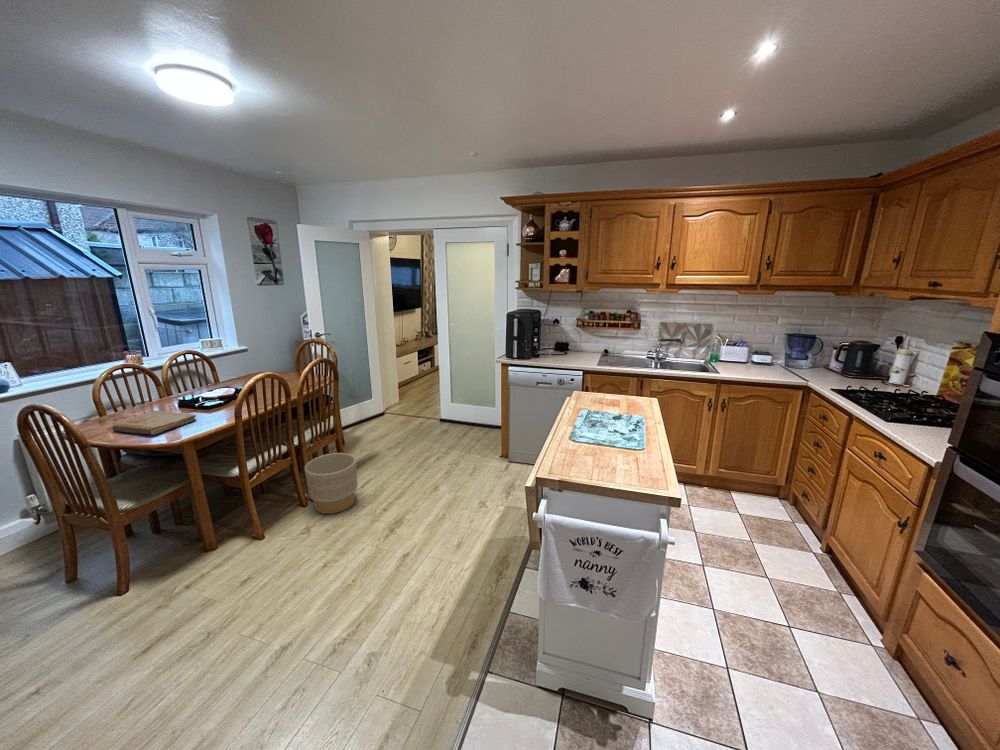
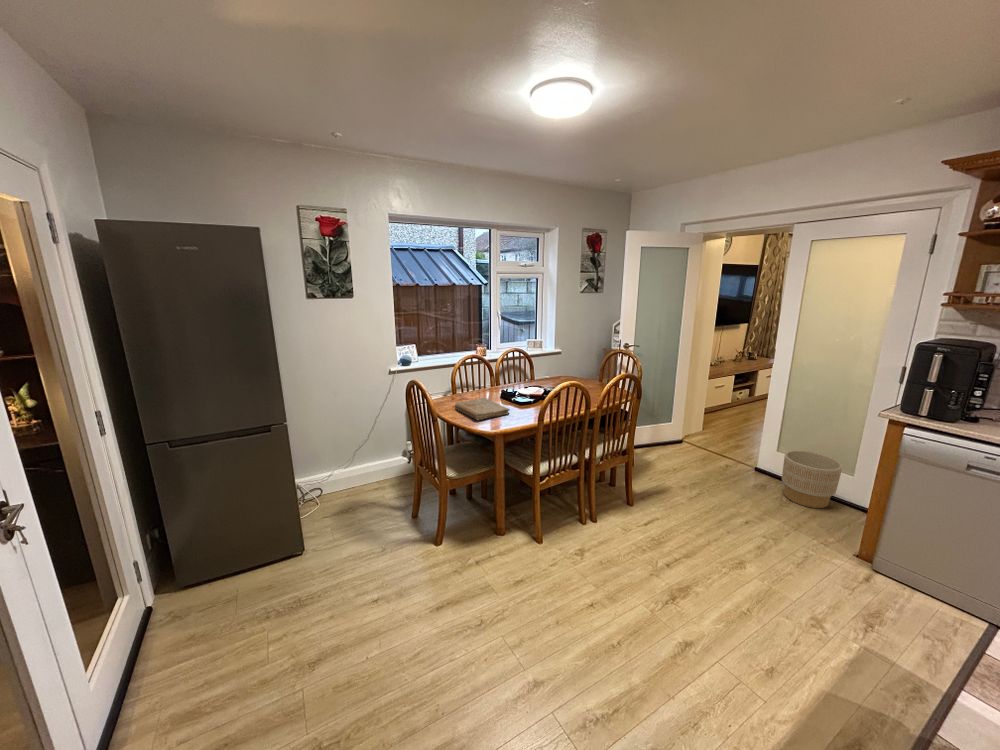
planter: present [305,453,357,514] -> present [782,450,842,508]

